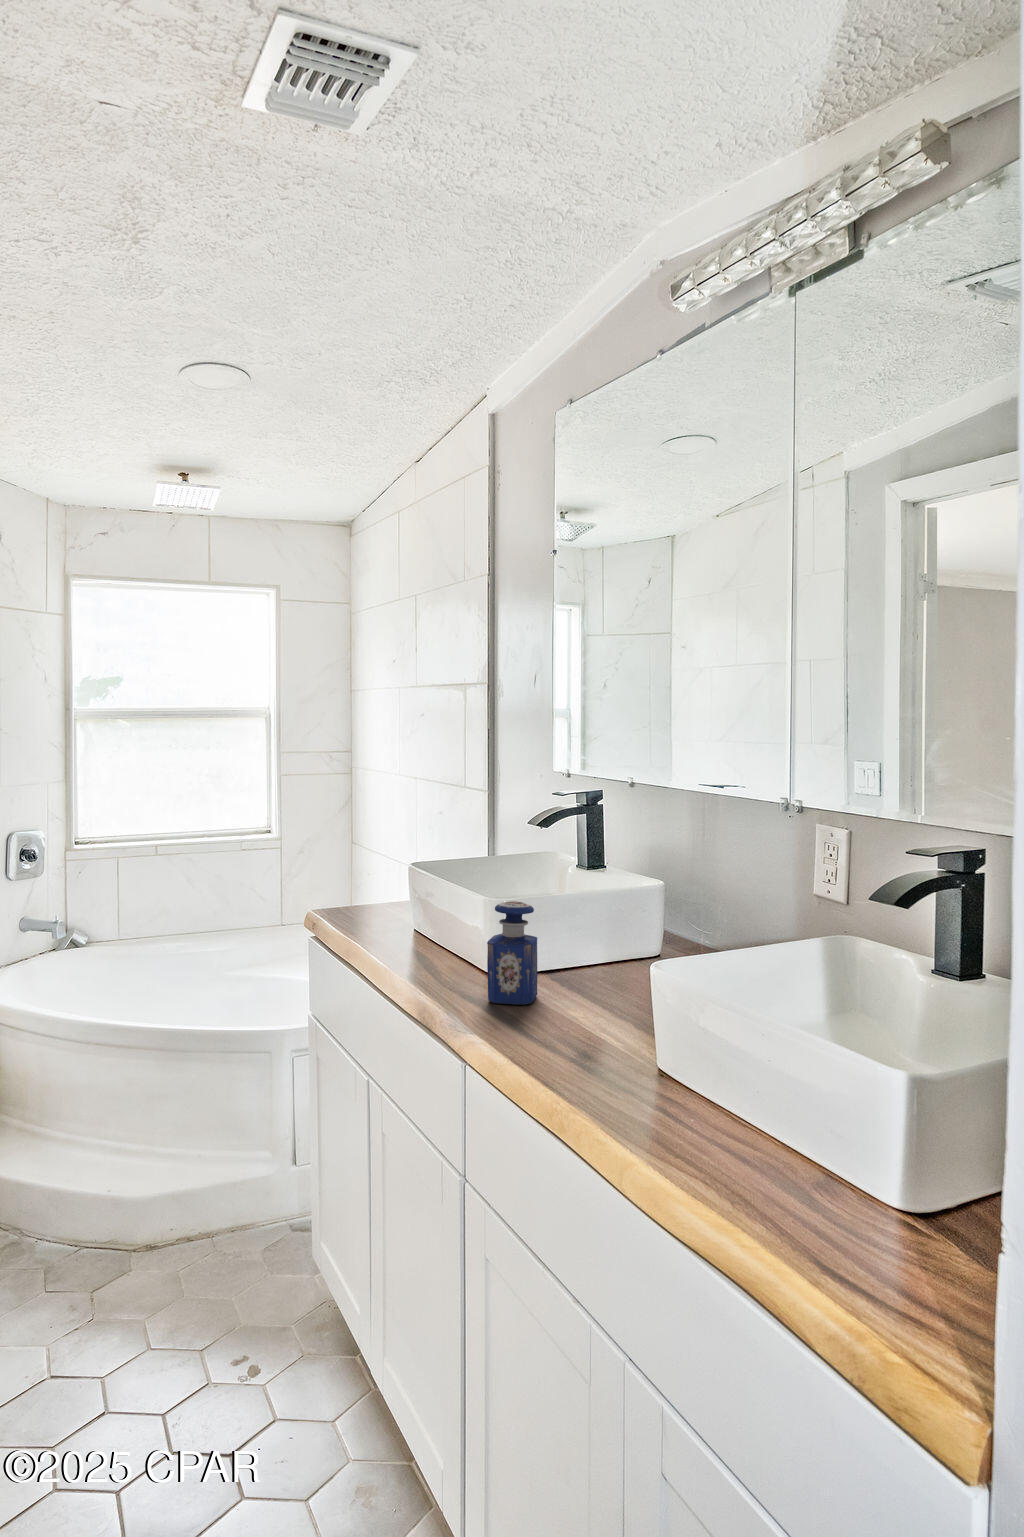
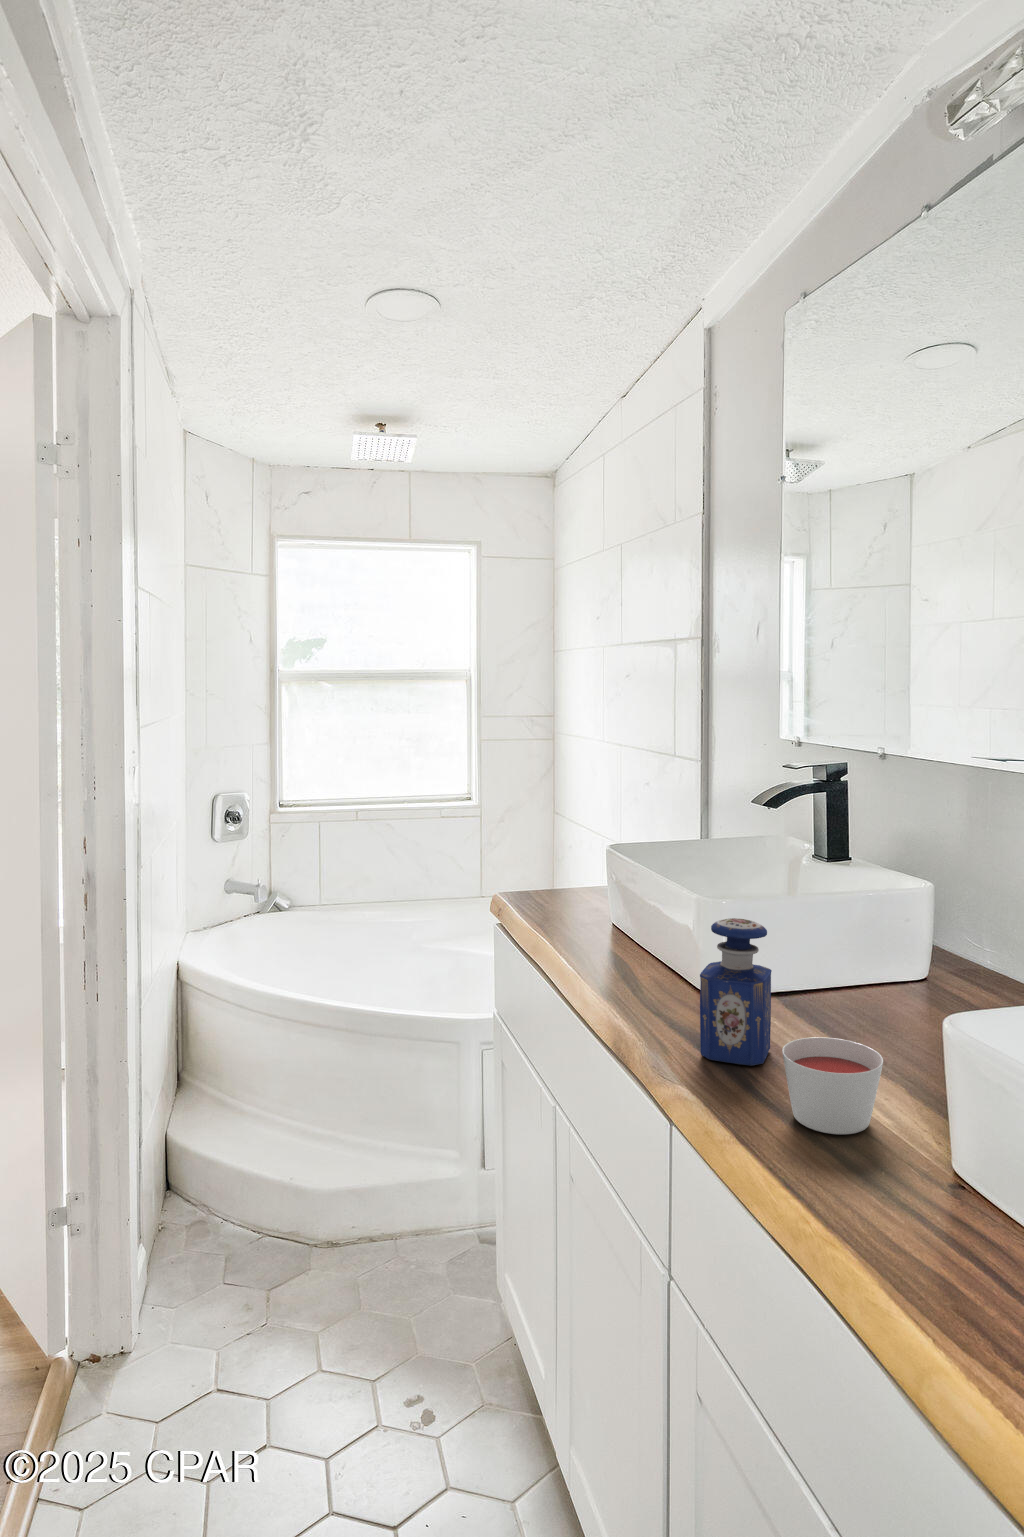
candle: none [542,976,607,1035] -> present [782,1037,883,1134]

